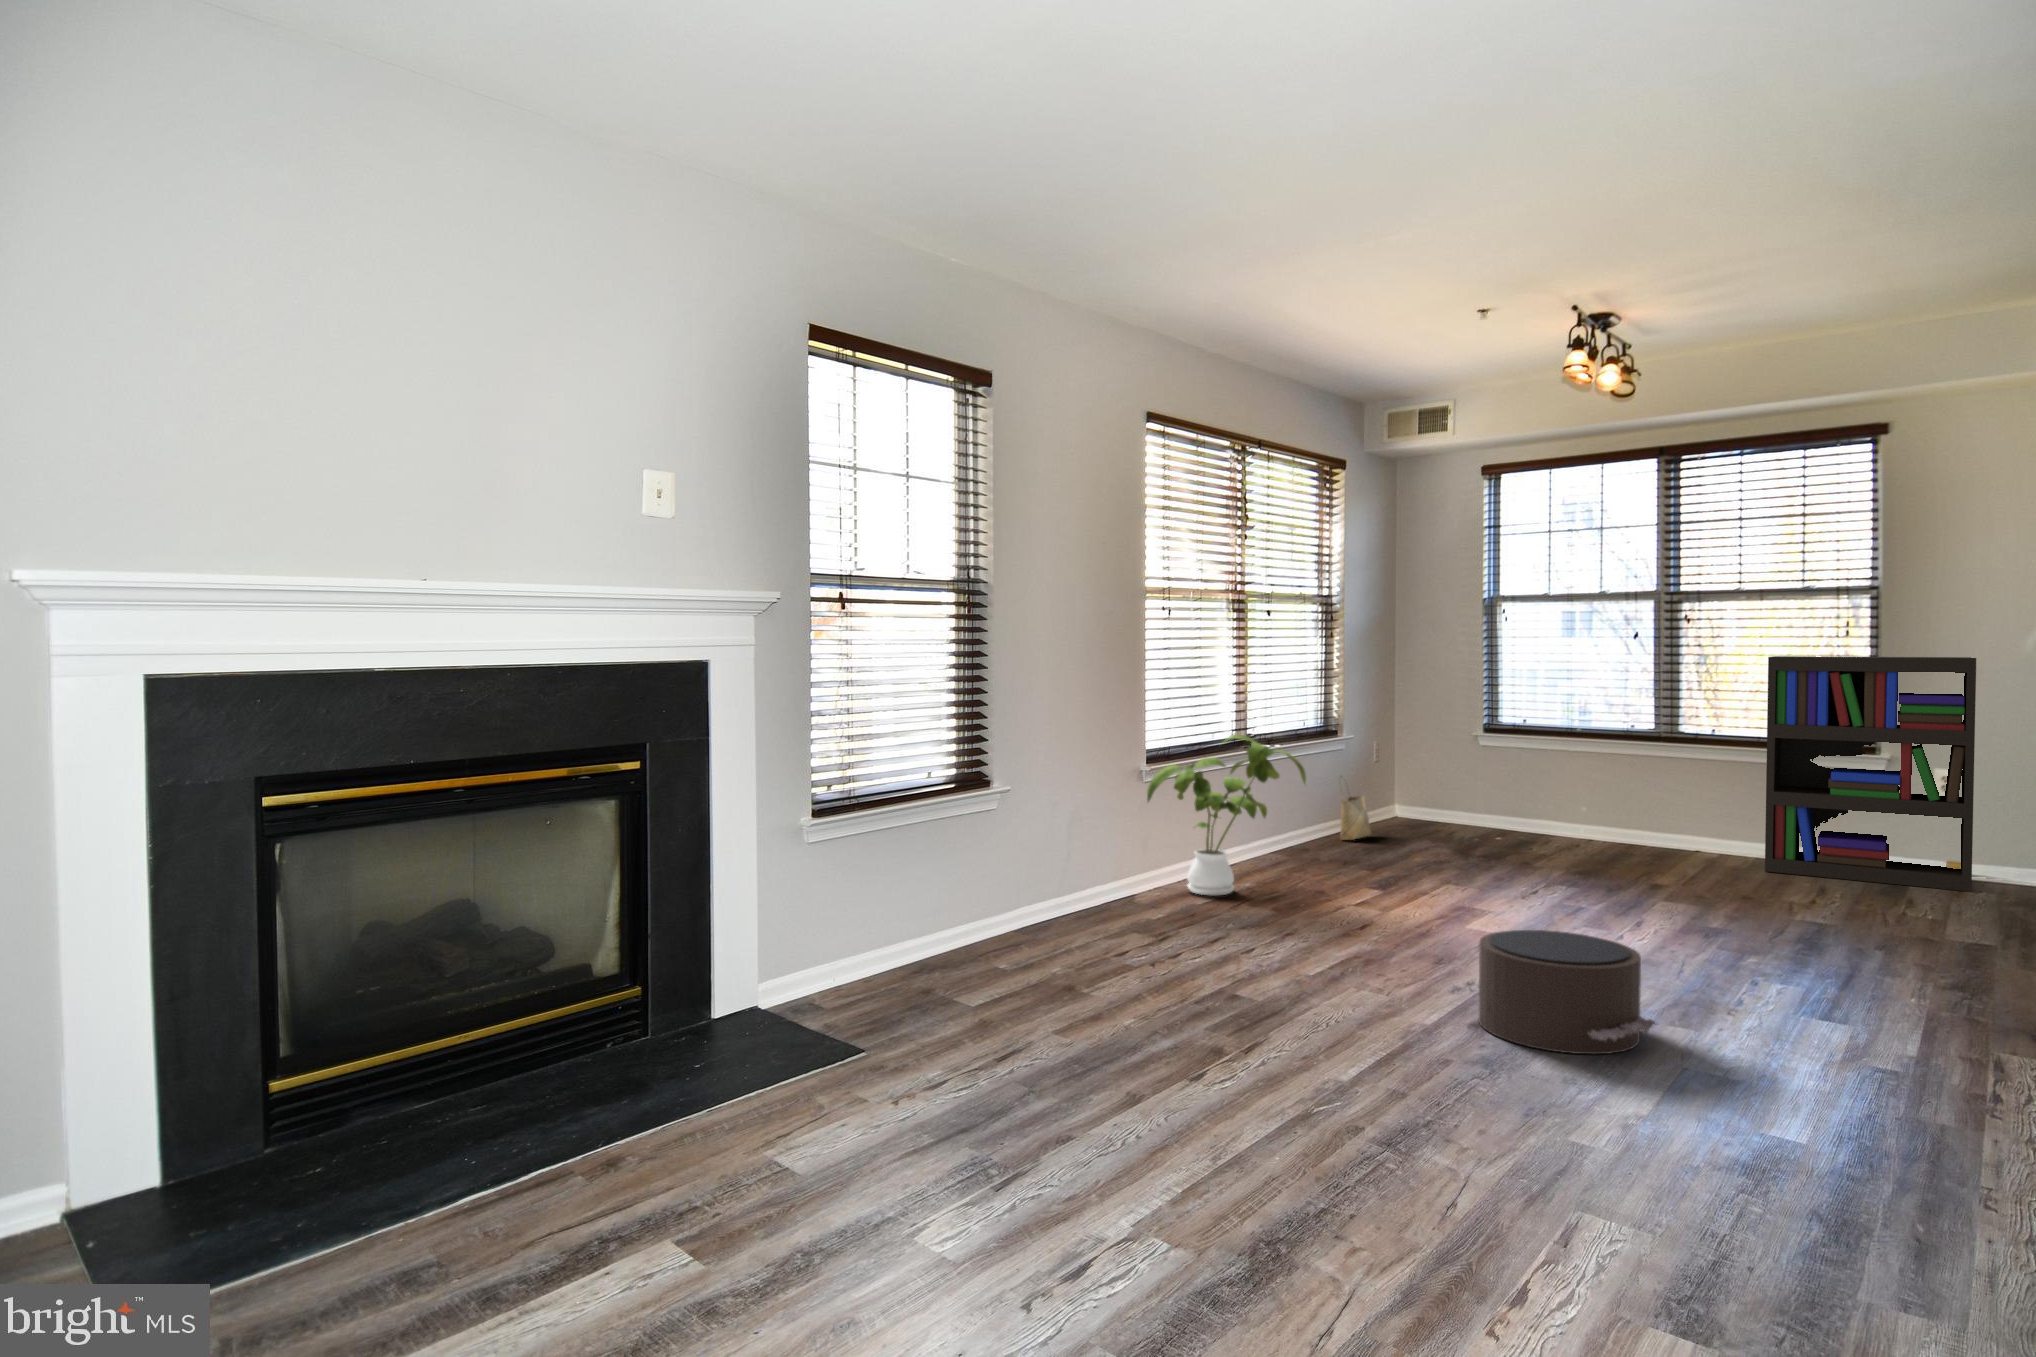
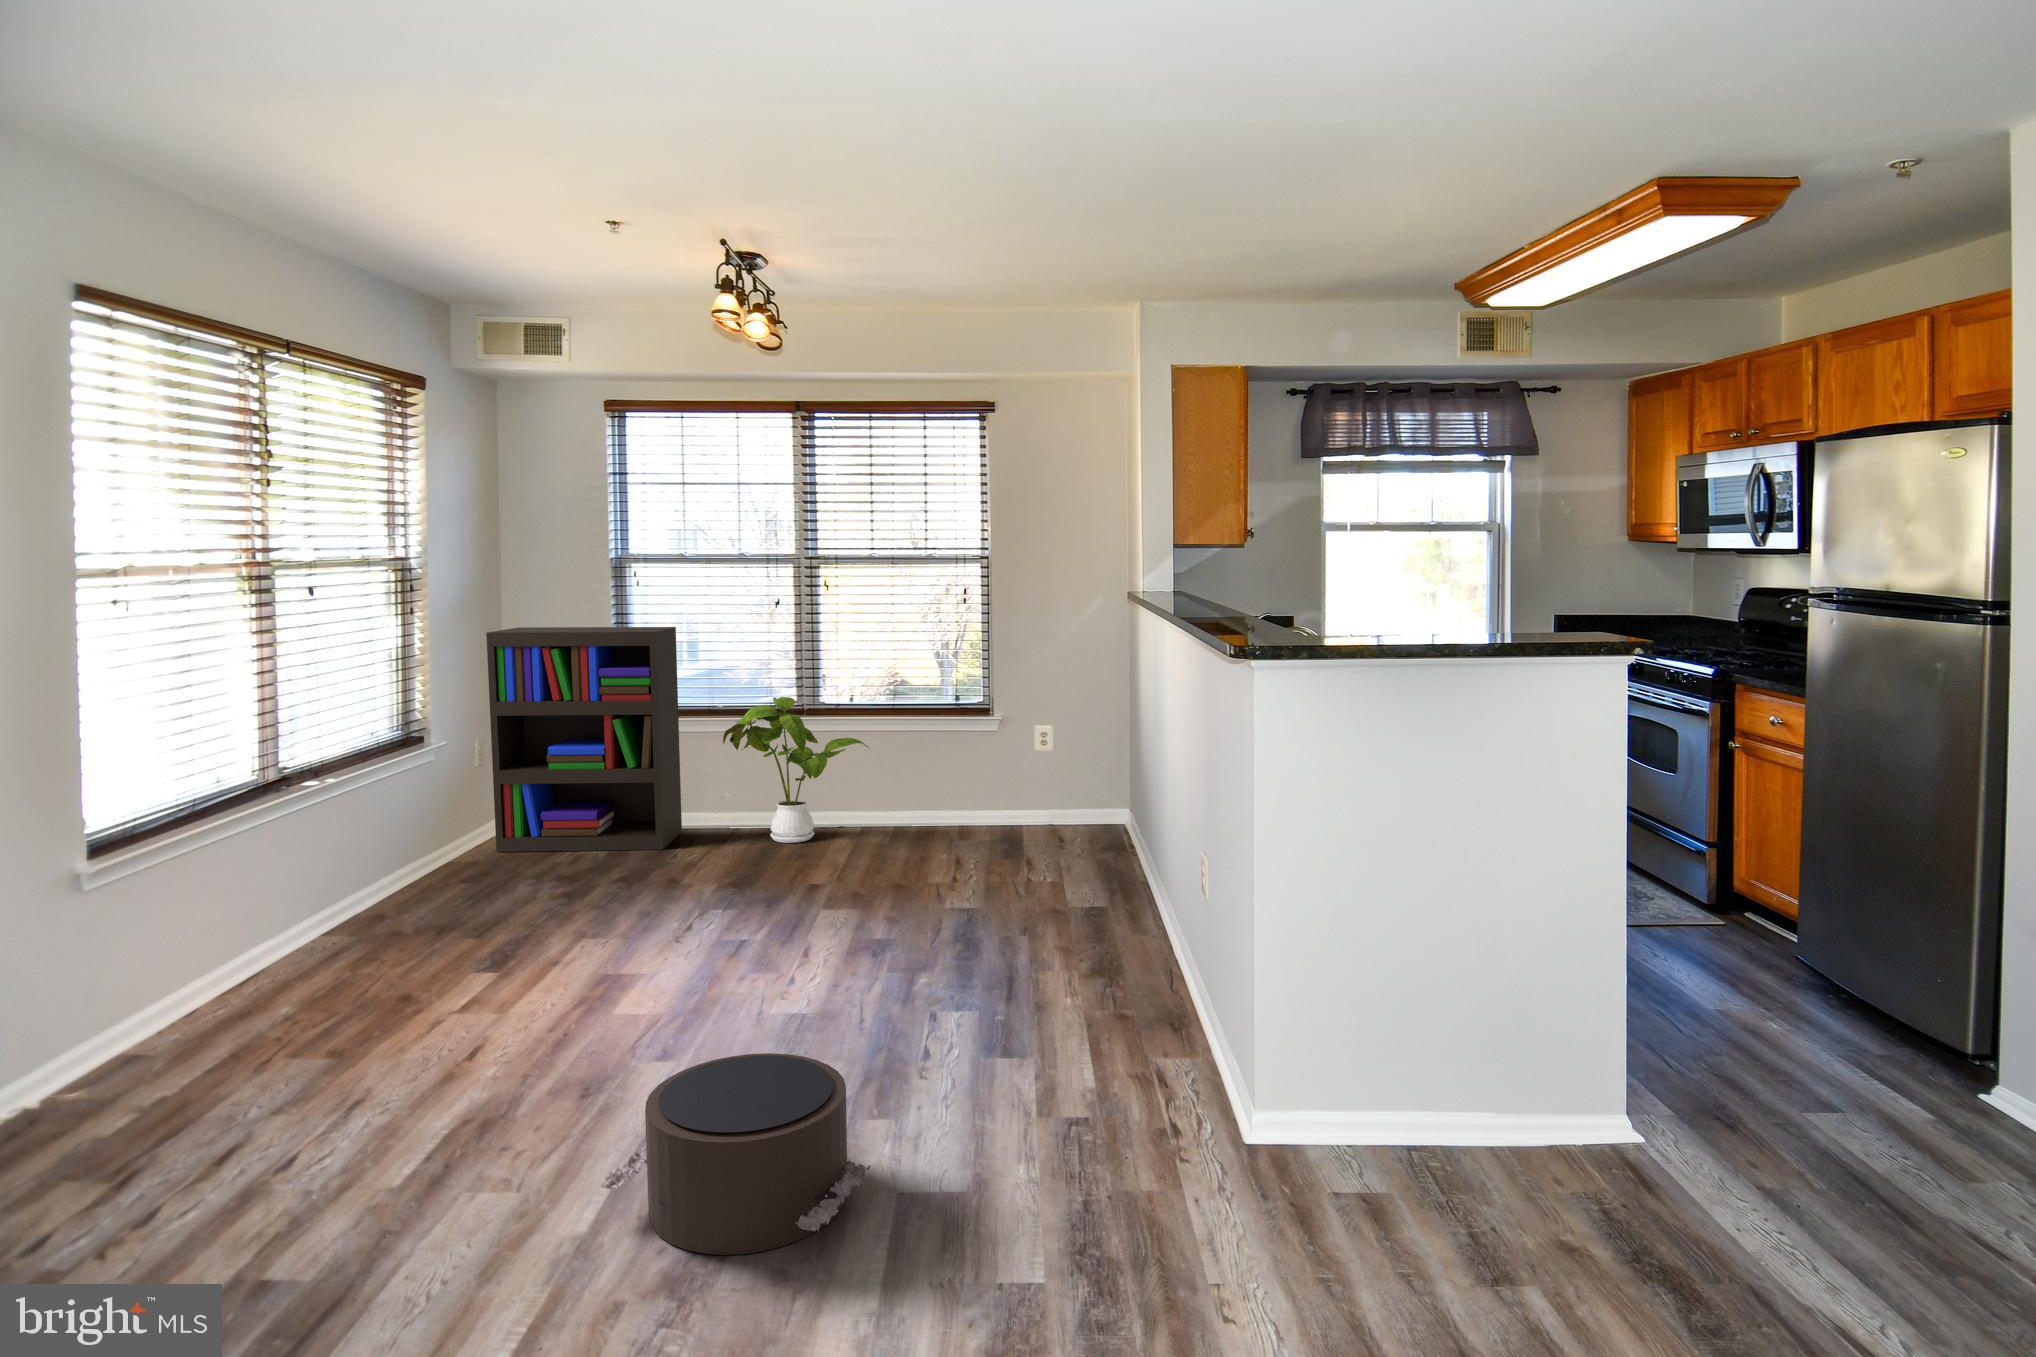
bookshelf: present [1765,656,1976,892] -> present [486,627,682,852]
house plant: present [1147,734,1306,895] -> present [723,697,868,843]
woven basket: present [1340,776,1371,840] -> none [439,789,487,875]

